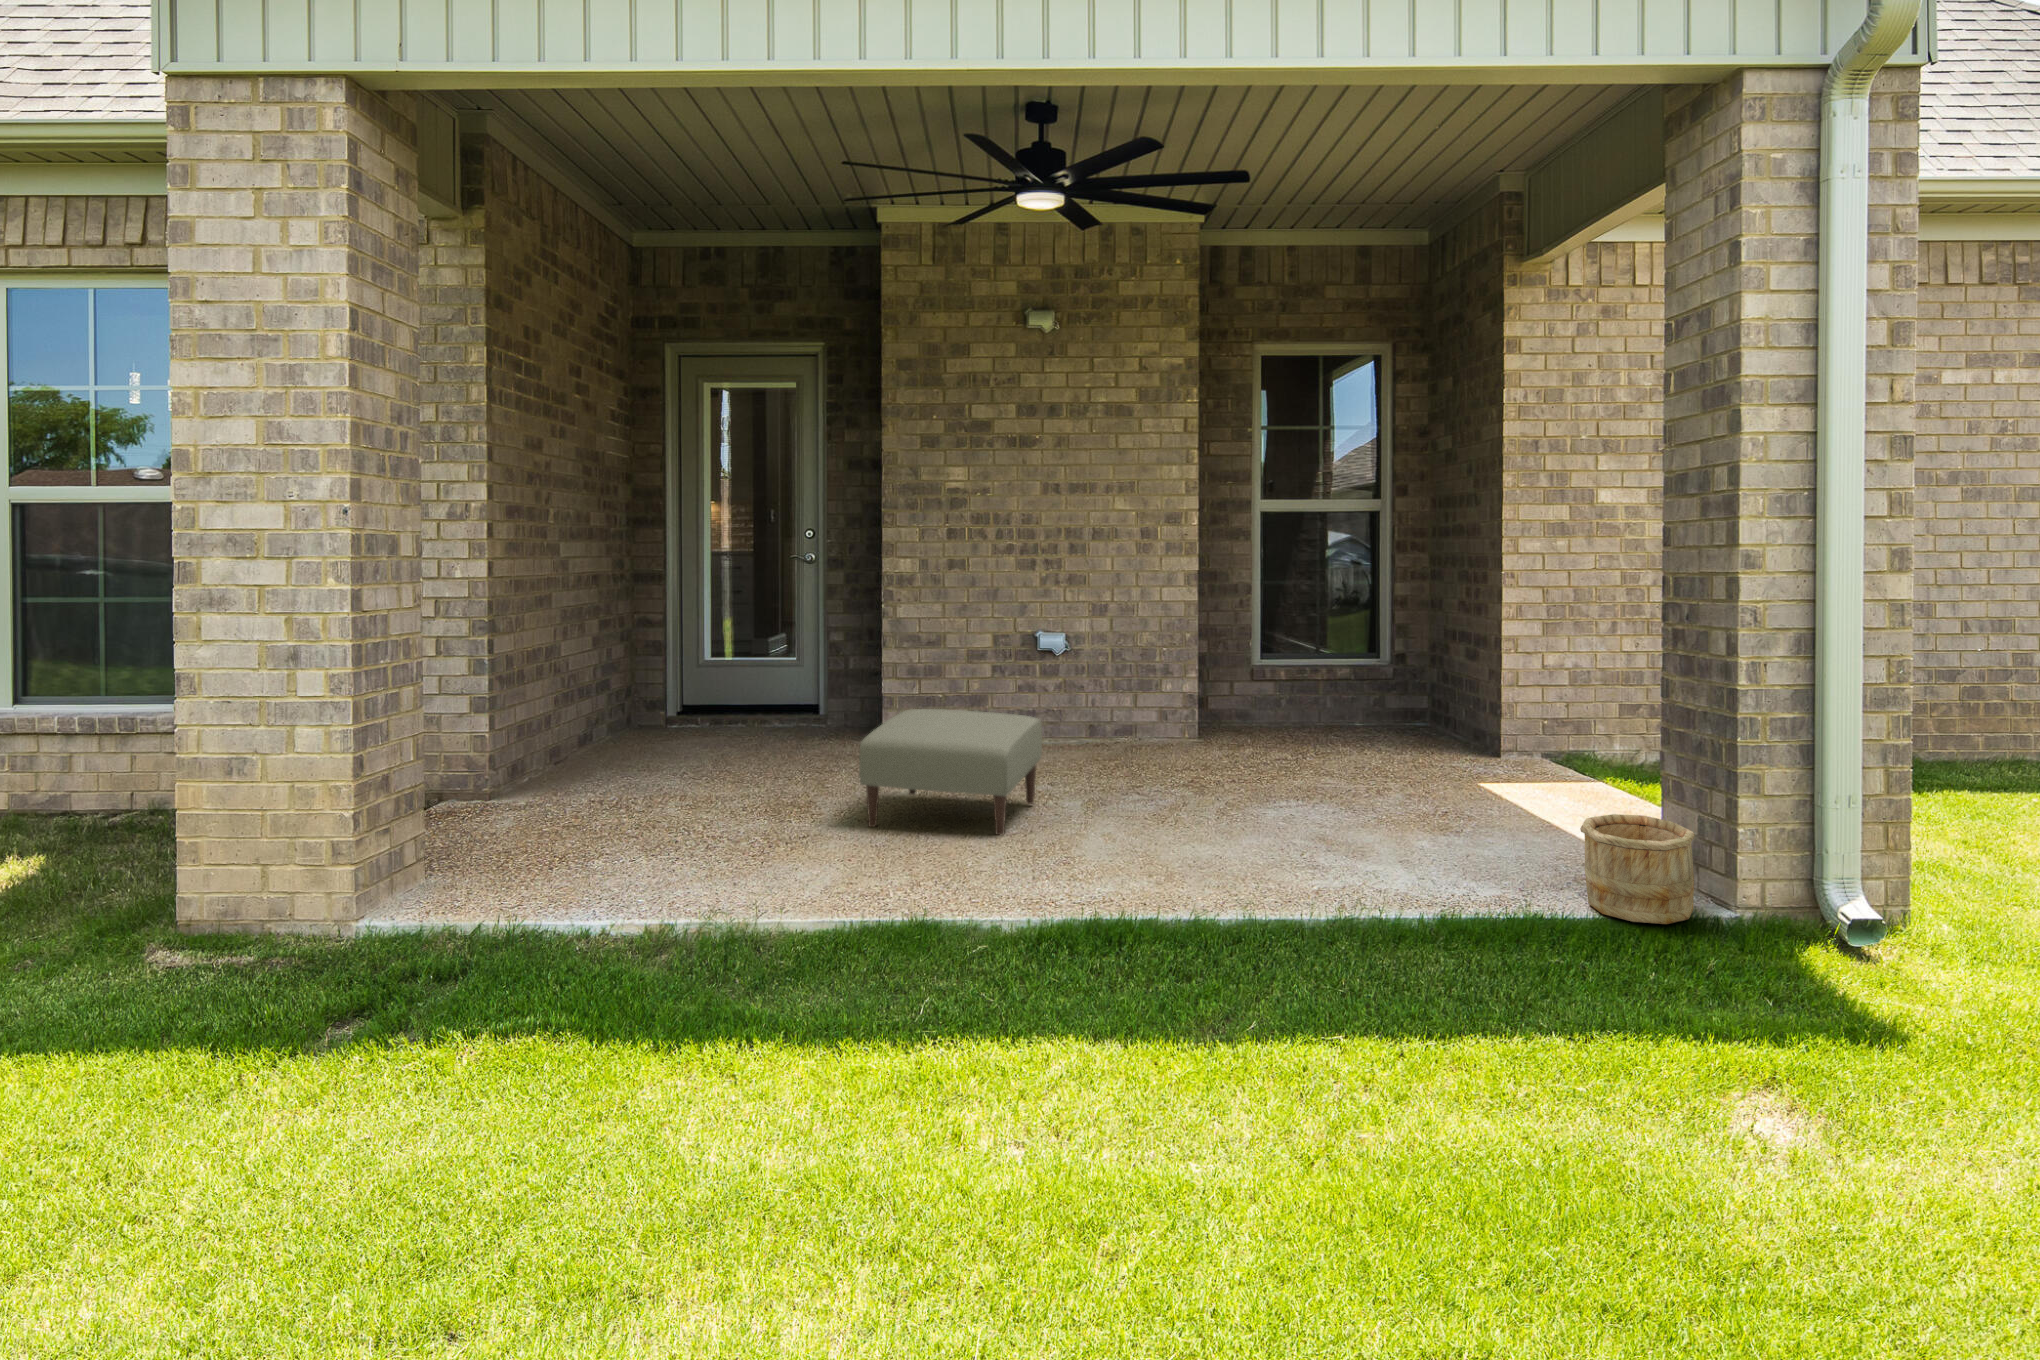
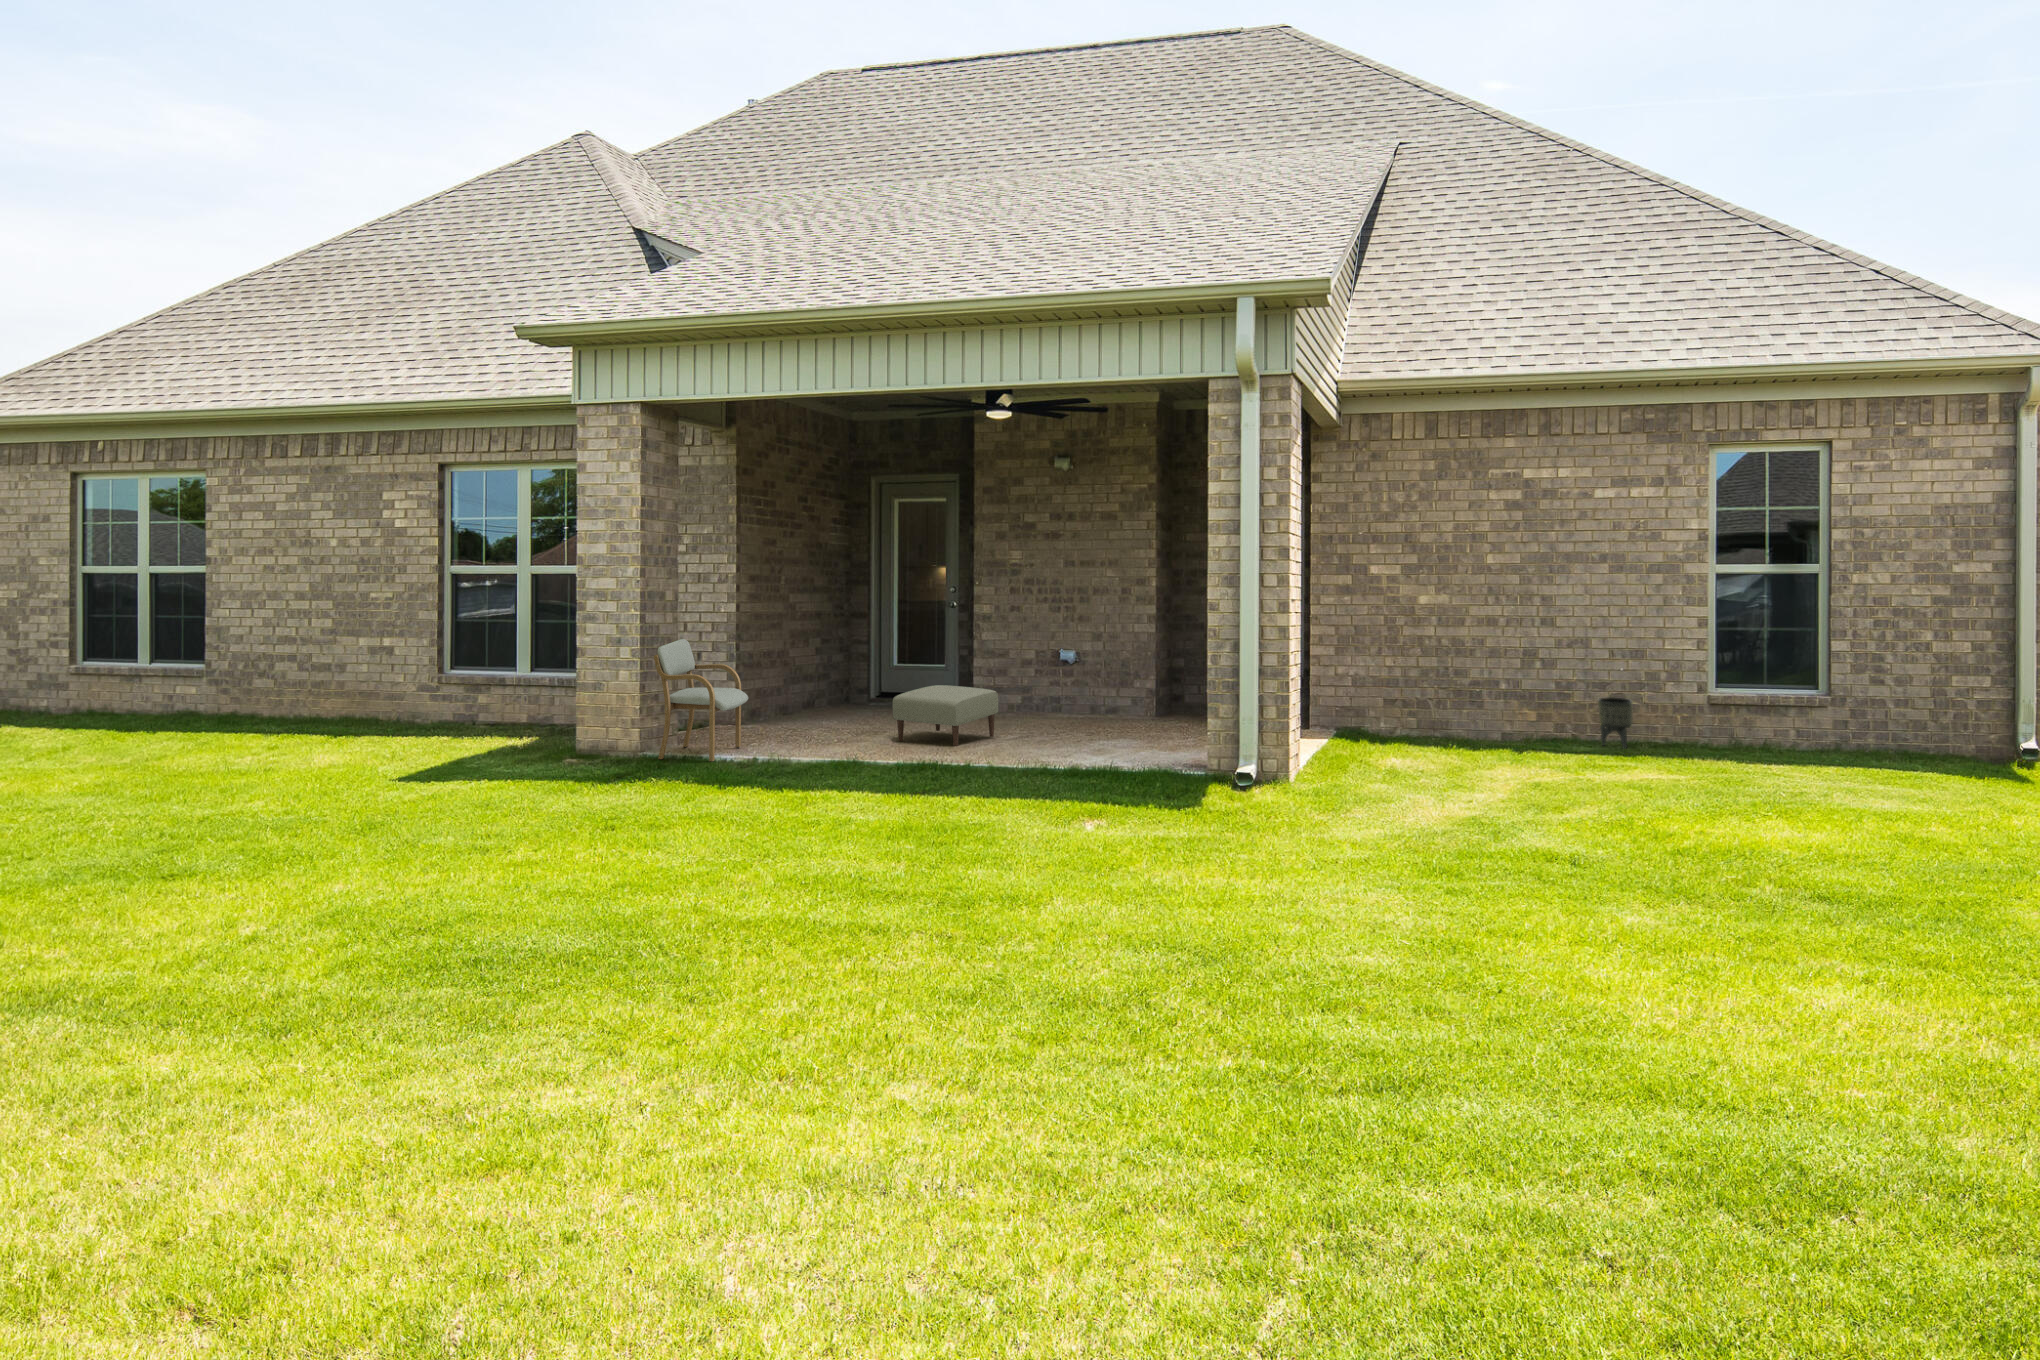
armchair: none [380,643,592,934] -> present [654,639,748,762]
planter: none [1959,689,2020,770] -> present [1598,697,1633,749]
wooden bucket: present [1580,814,1695,924] -> none [1169,735,1220,783]

